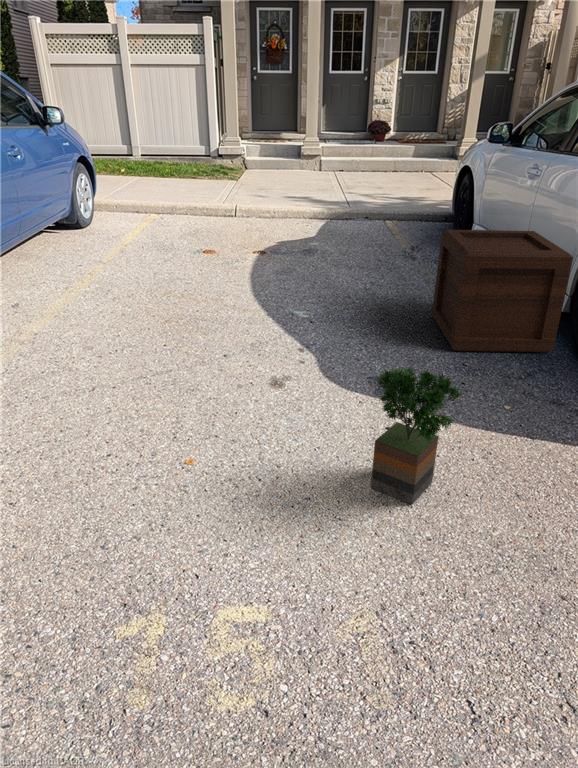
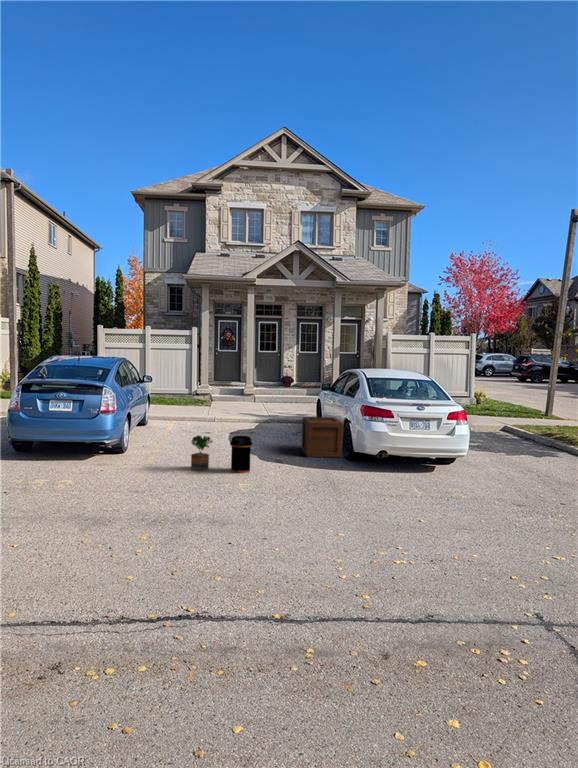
trash can: none [215,320,291,449] -> present [230,436,252,473]
potted tree: present [371,366,461,504] -> present [191,435,212,471]

